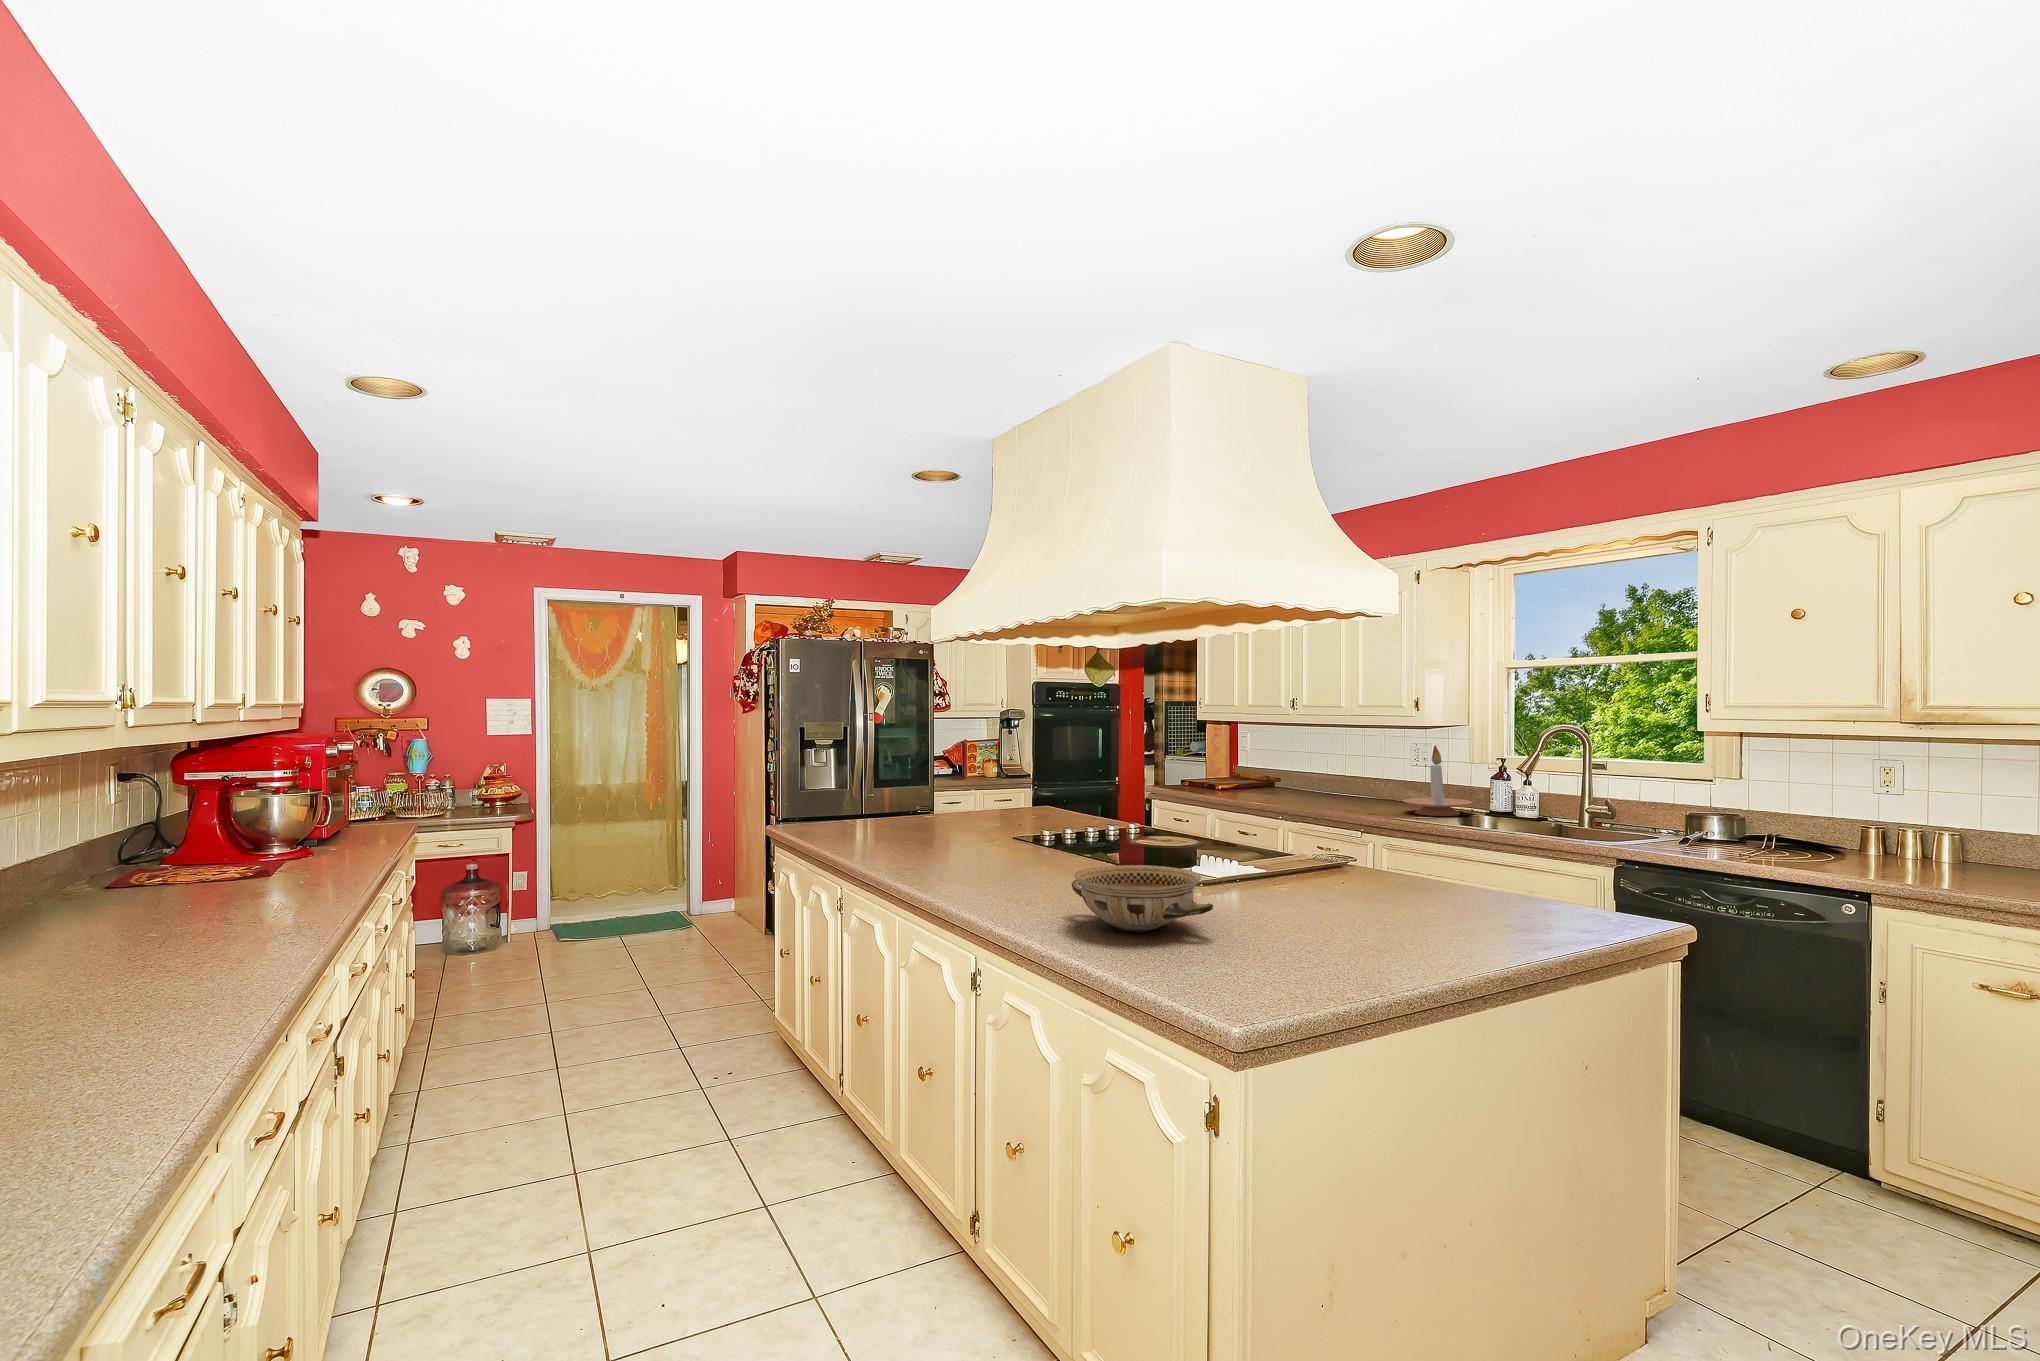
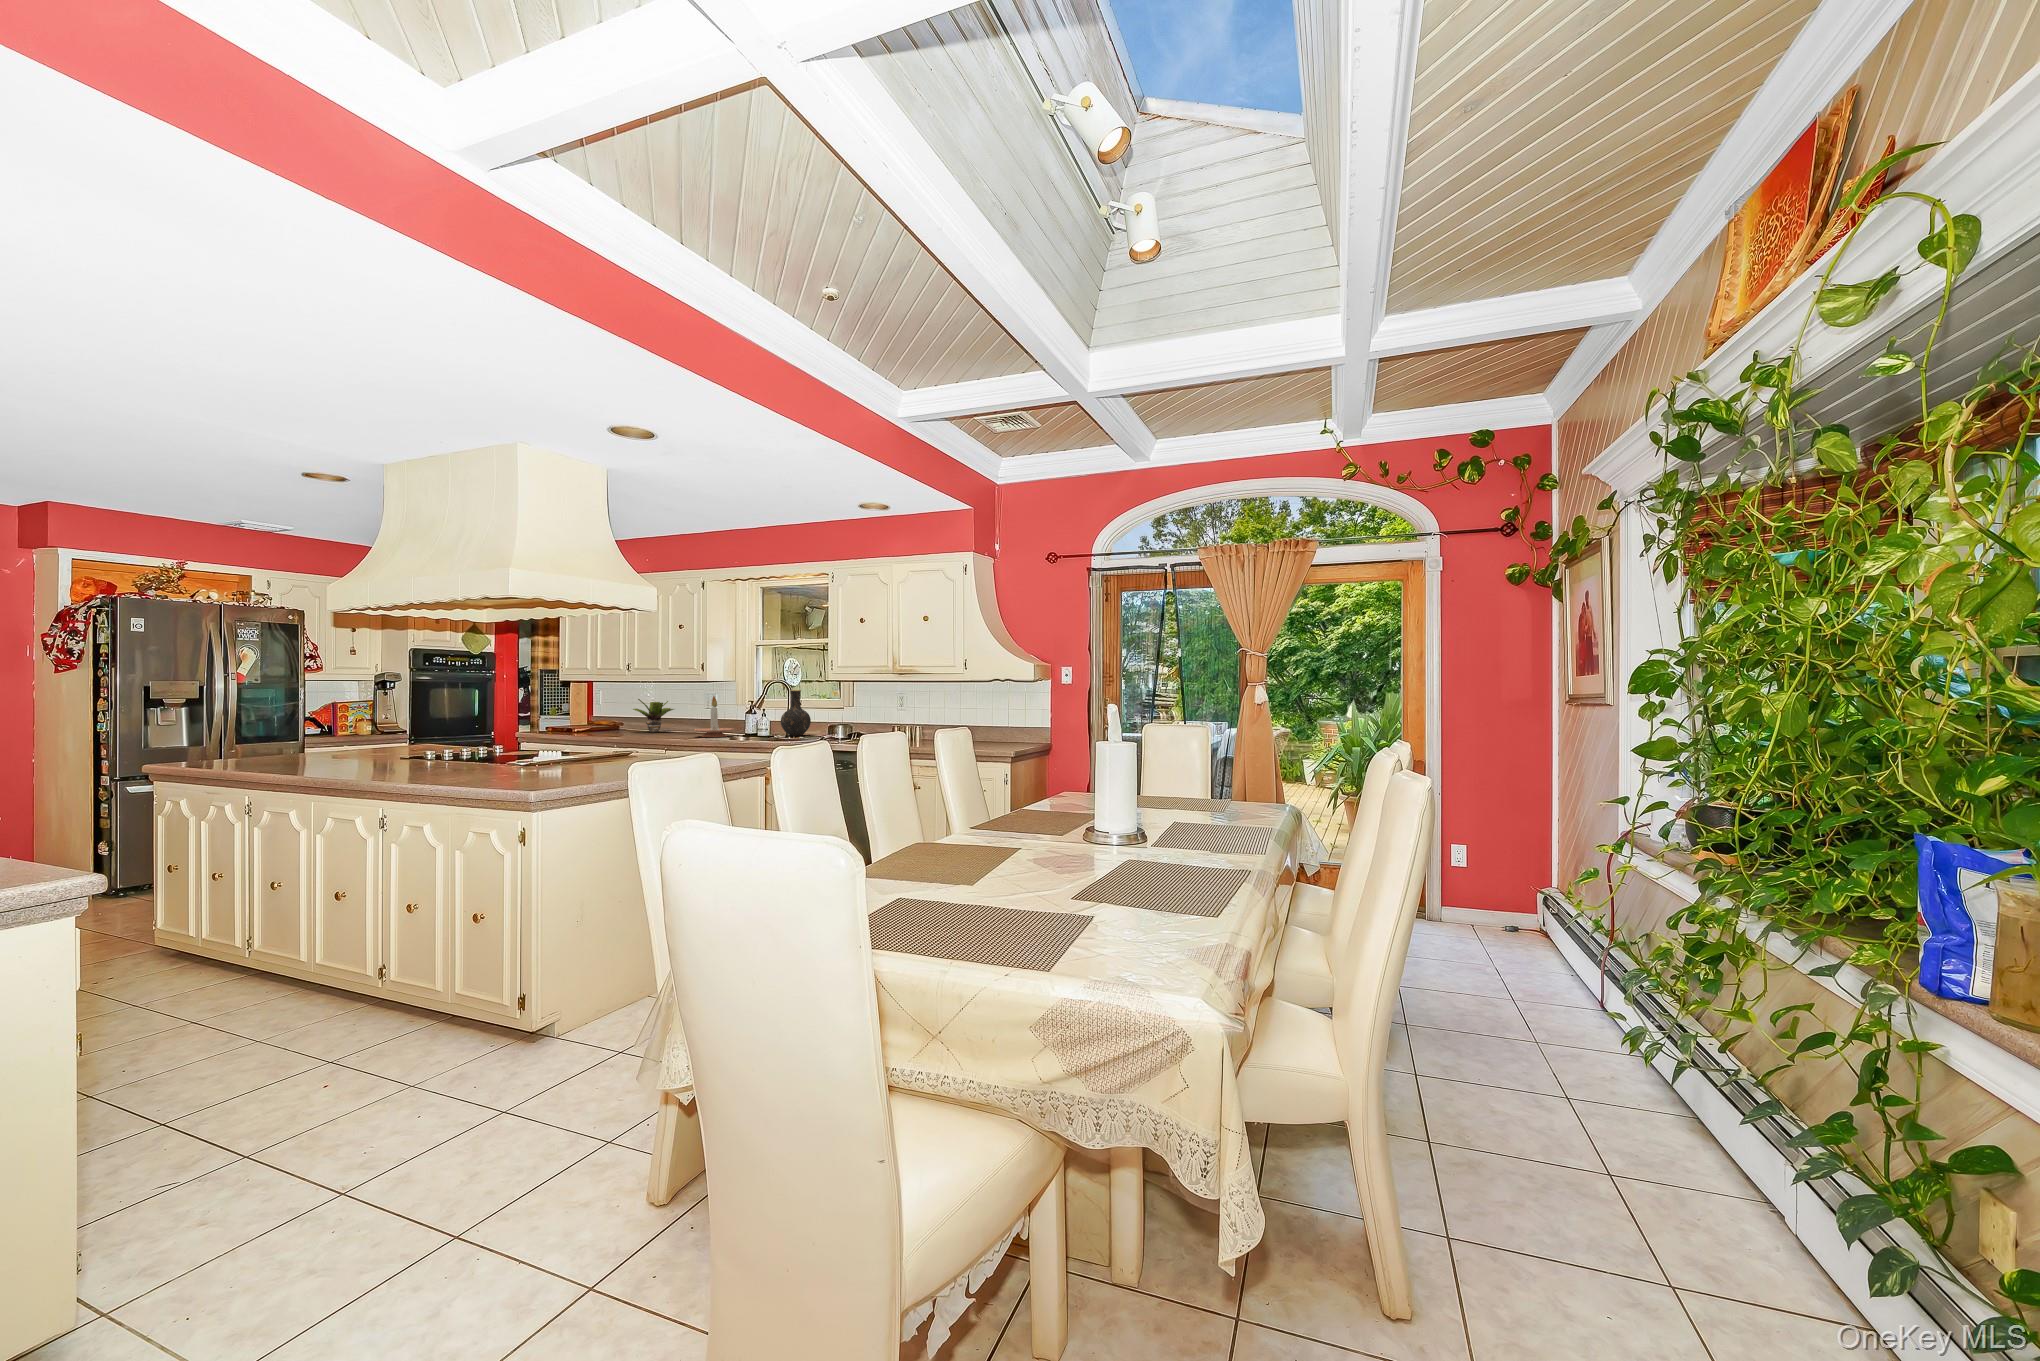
vase: none [1565,737,1627,821] -> present [781,690,811,736]
potted plant: none [1292,745,1358,796] -> present [633,699,674,733]
ceramic bowl: present [1072,865,1213,932] -> none [449,746,533,776]

